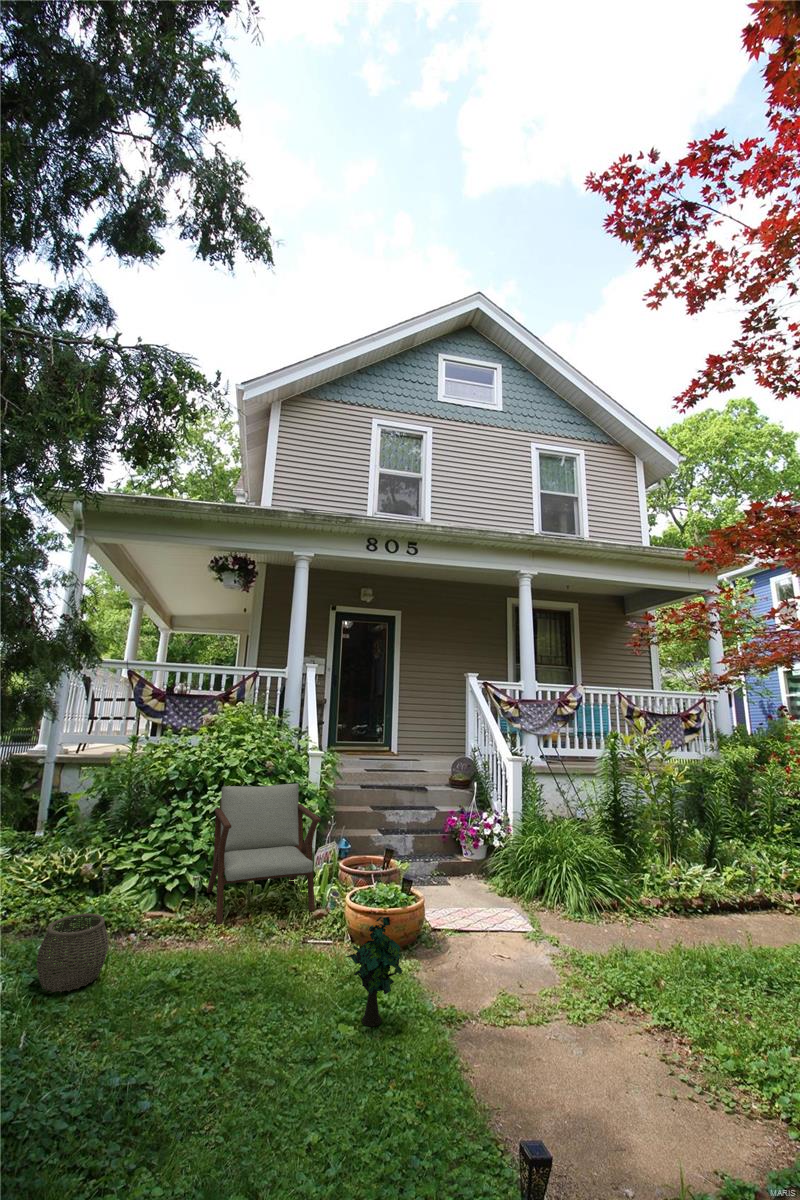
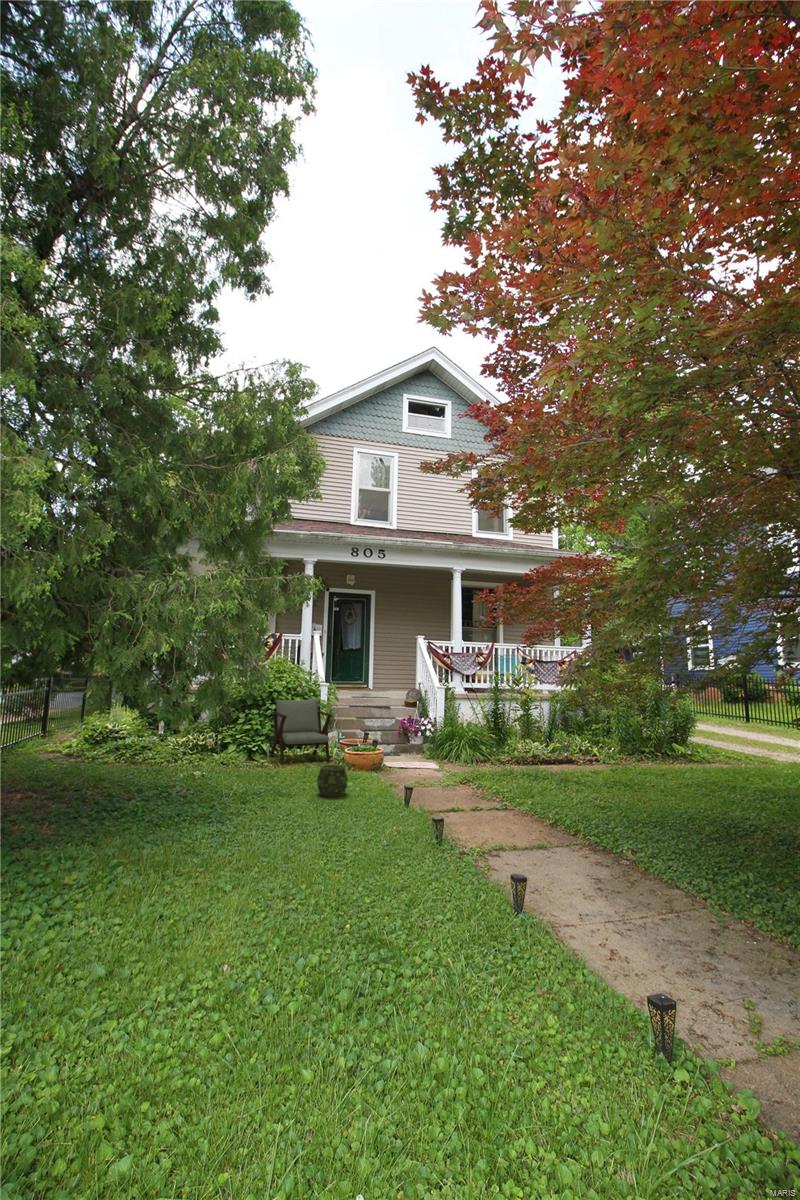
woven basket: present [36,914,109,992] -> present [317,765,348,797]
decorative plant: present [347,917,402,1026] -> none [351,743,375,786]

